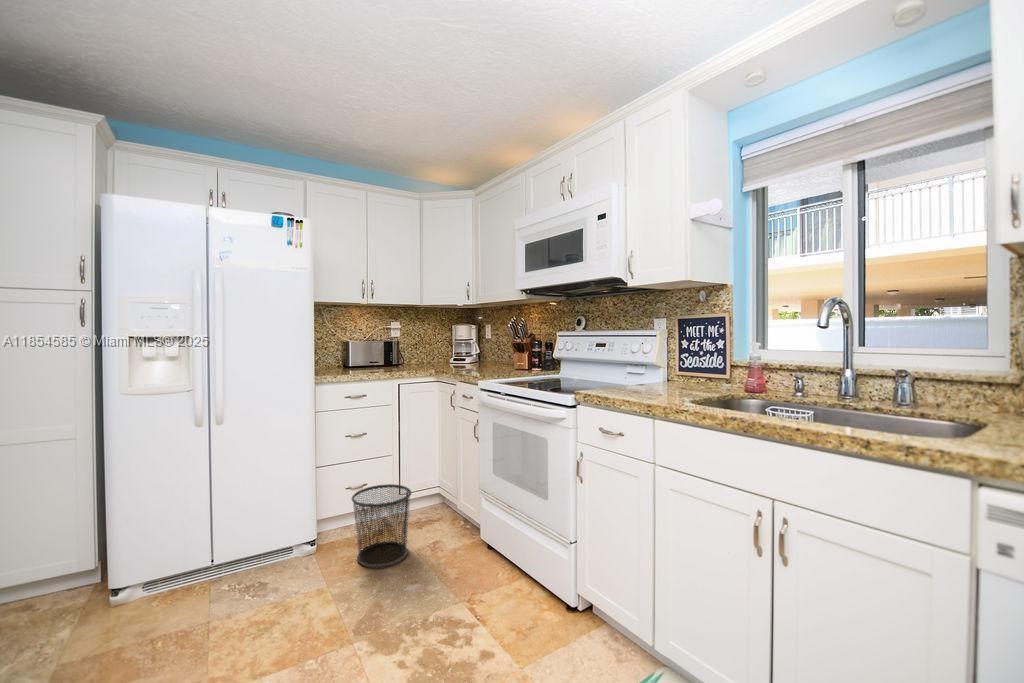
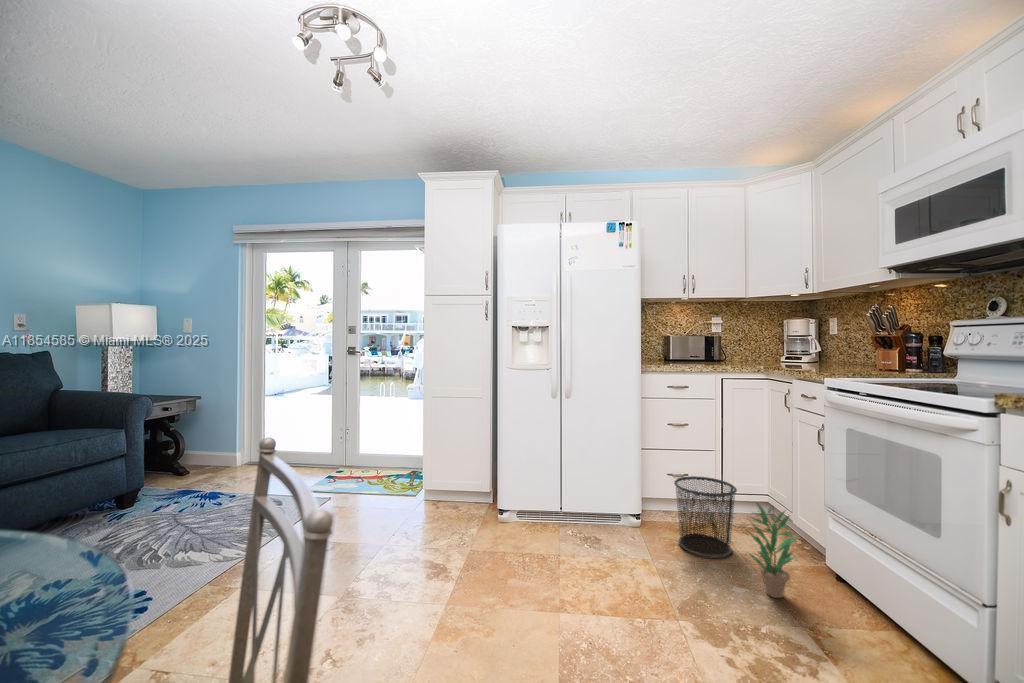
potted plant: none [417,504,462,589] -> present [749,503,797,598]

